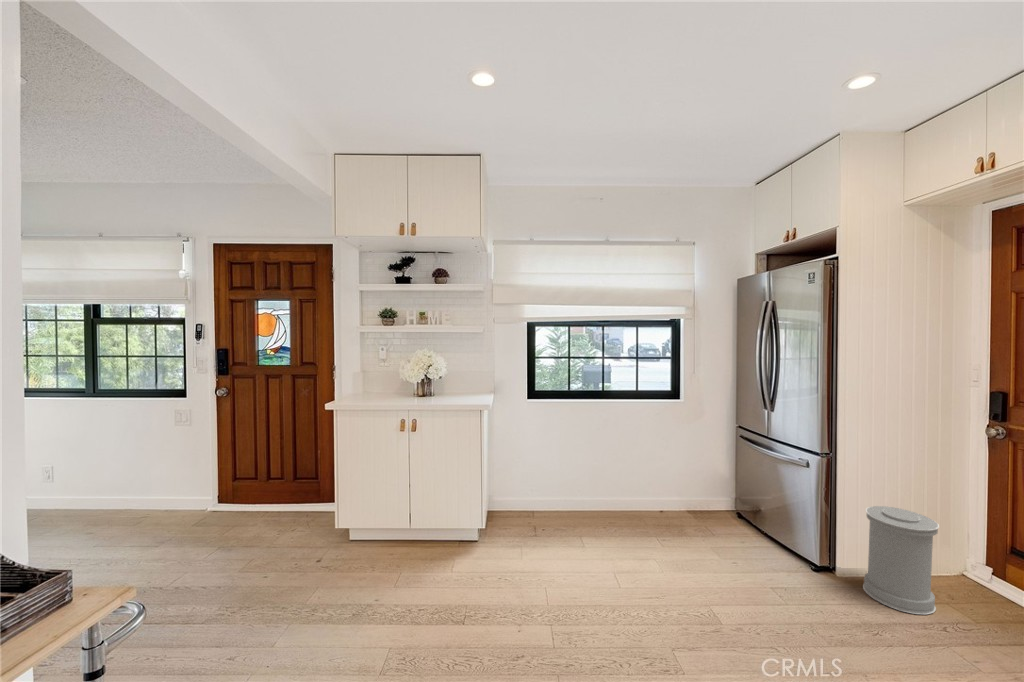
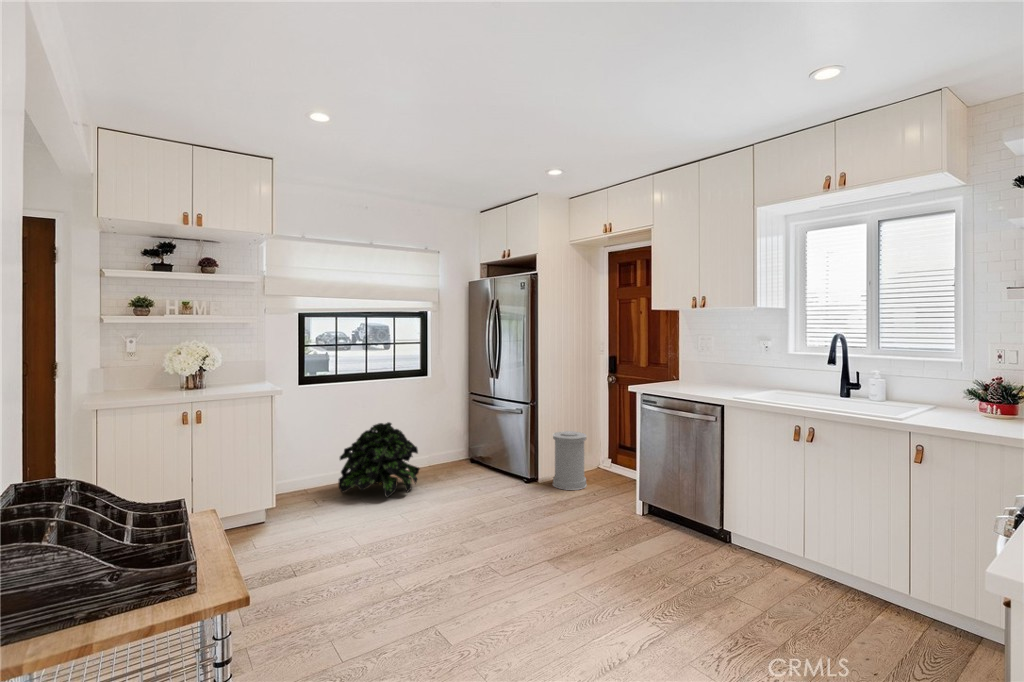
potted plant: none [556,449,655,546] -> present [338,422,420,498]

